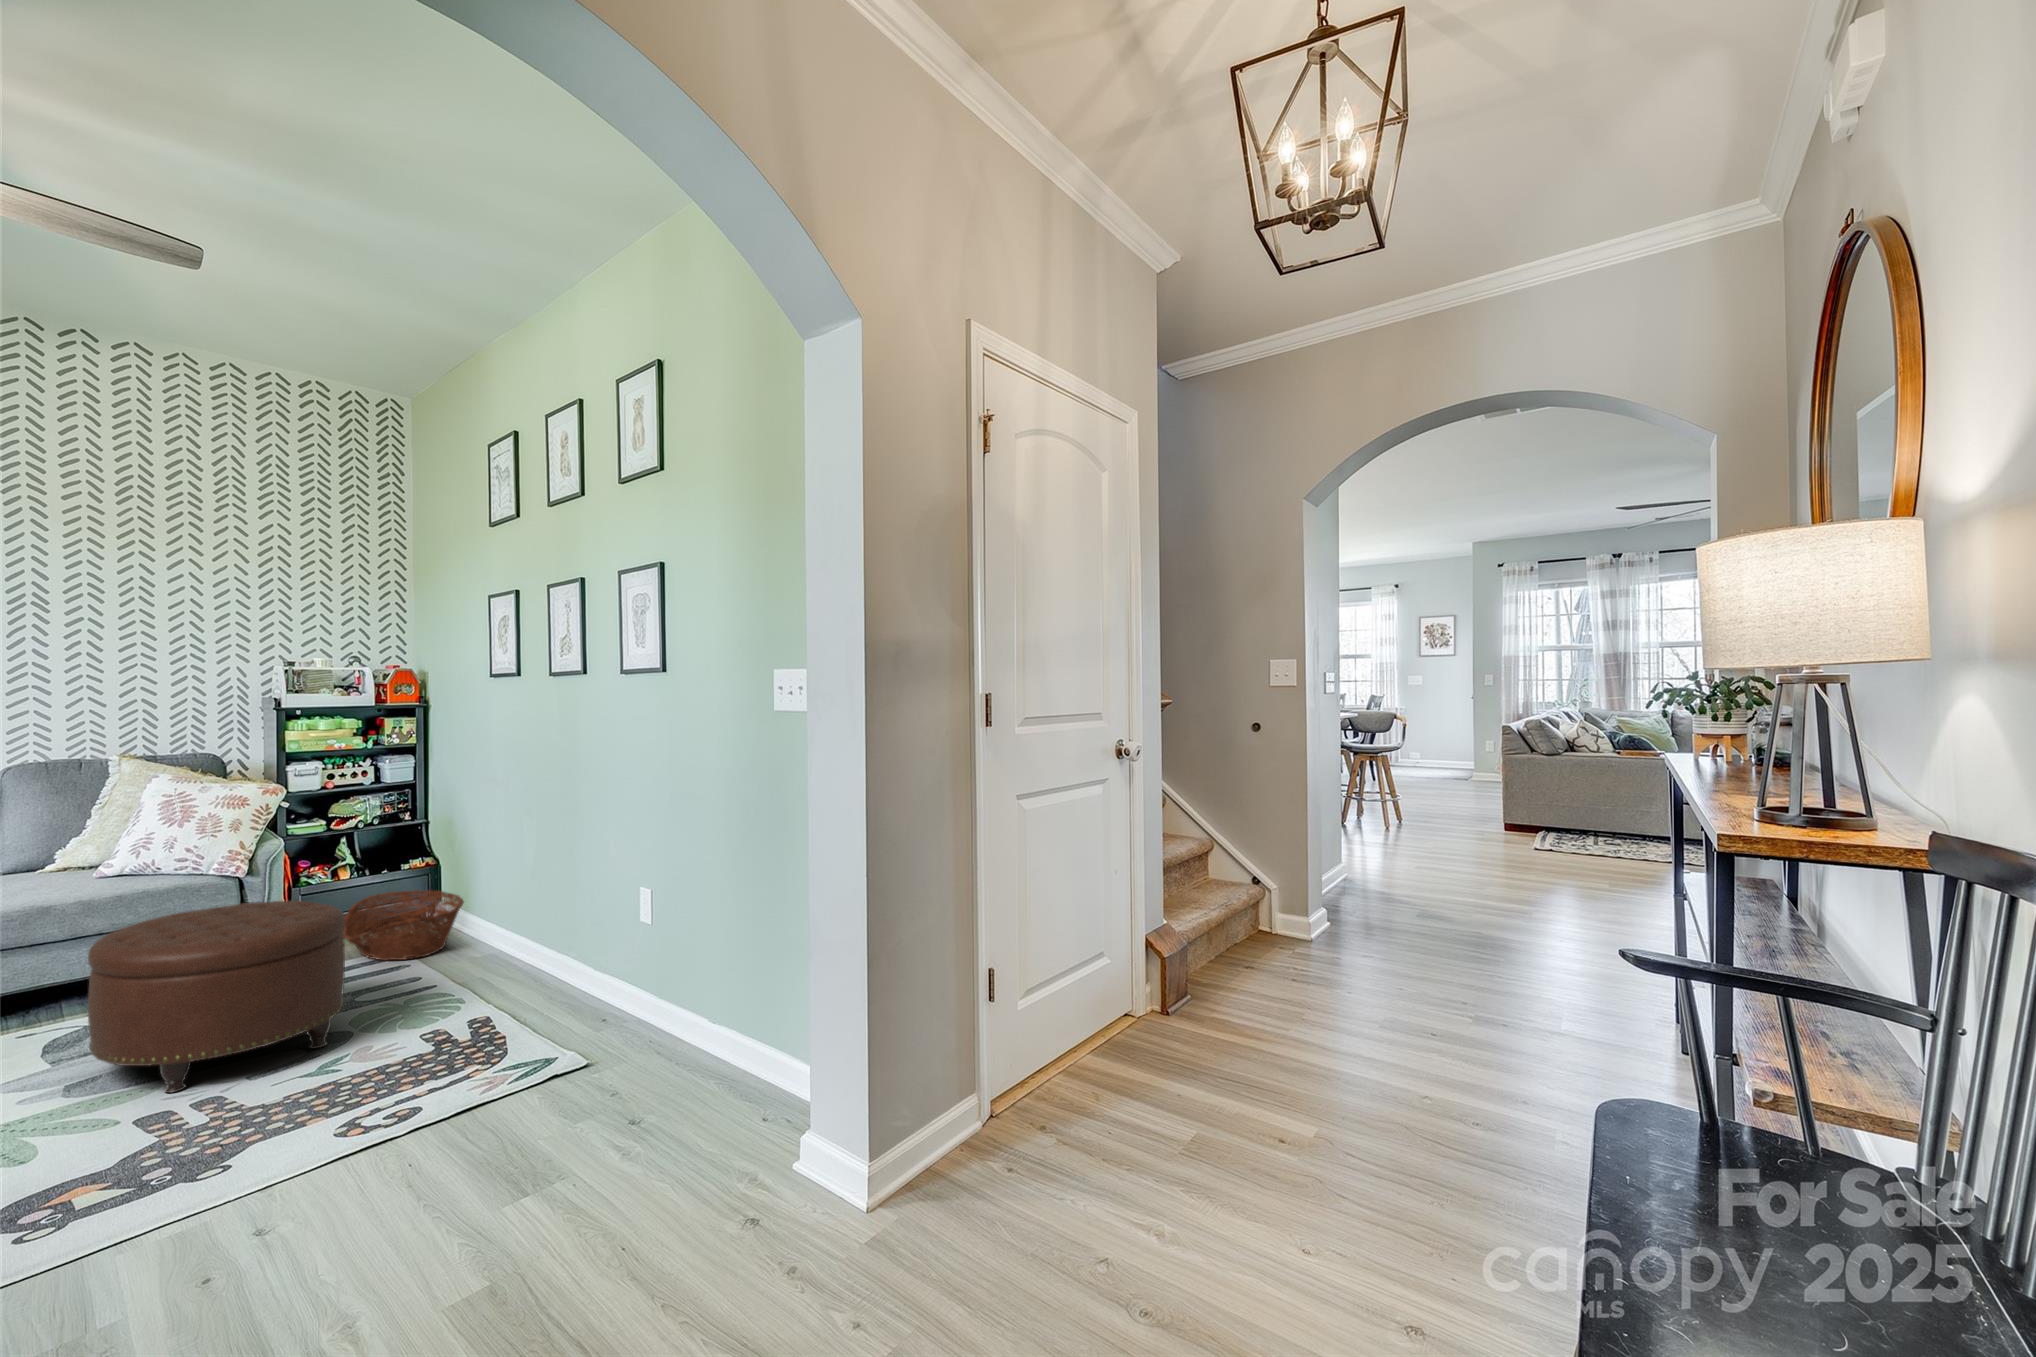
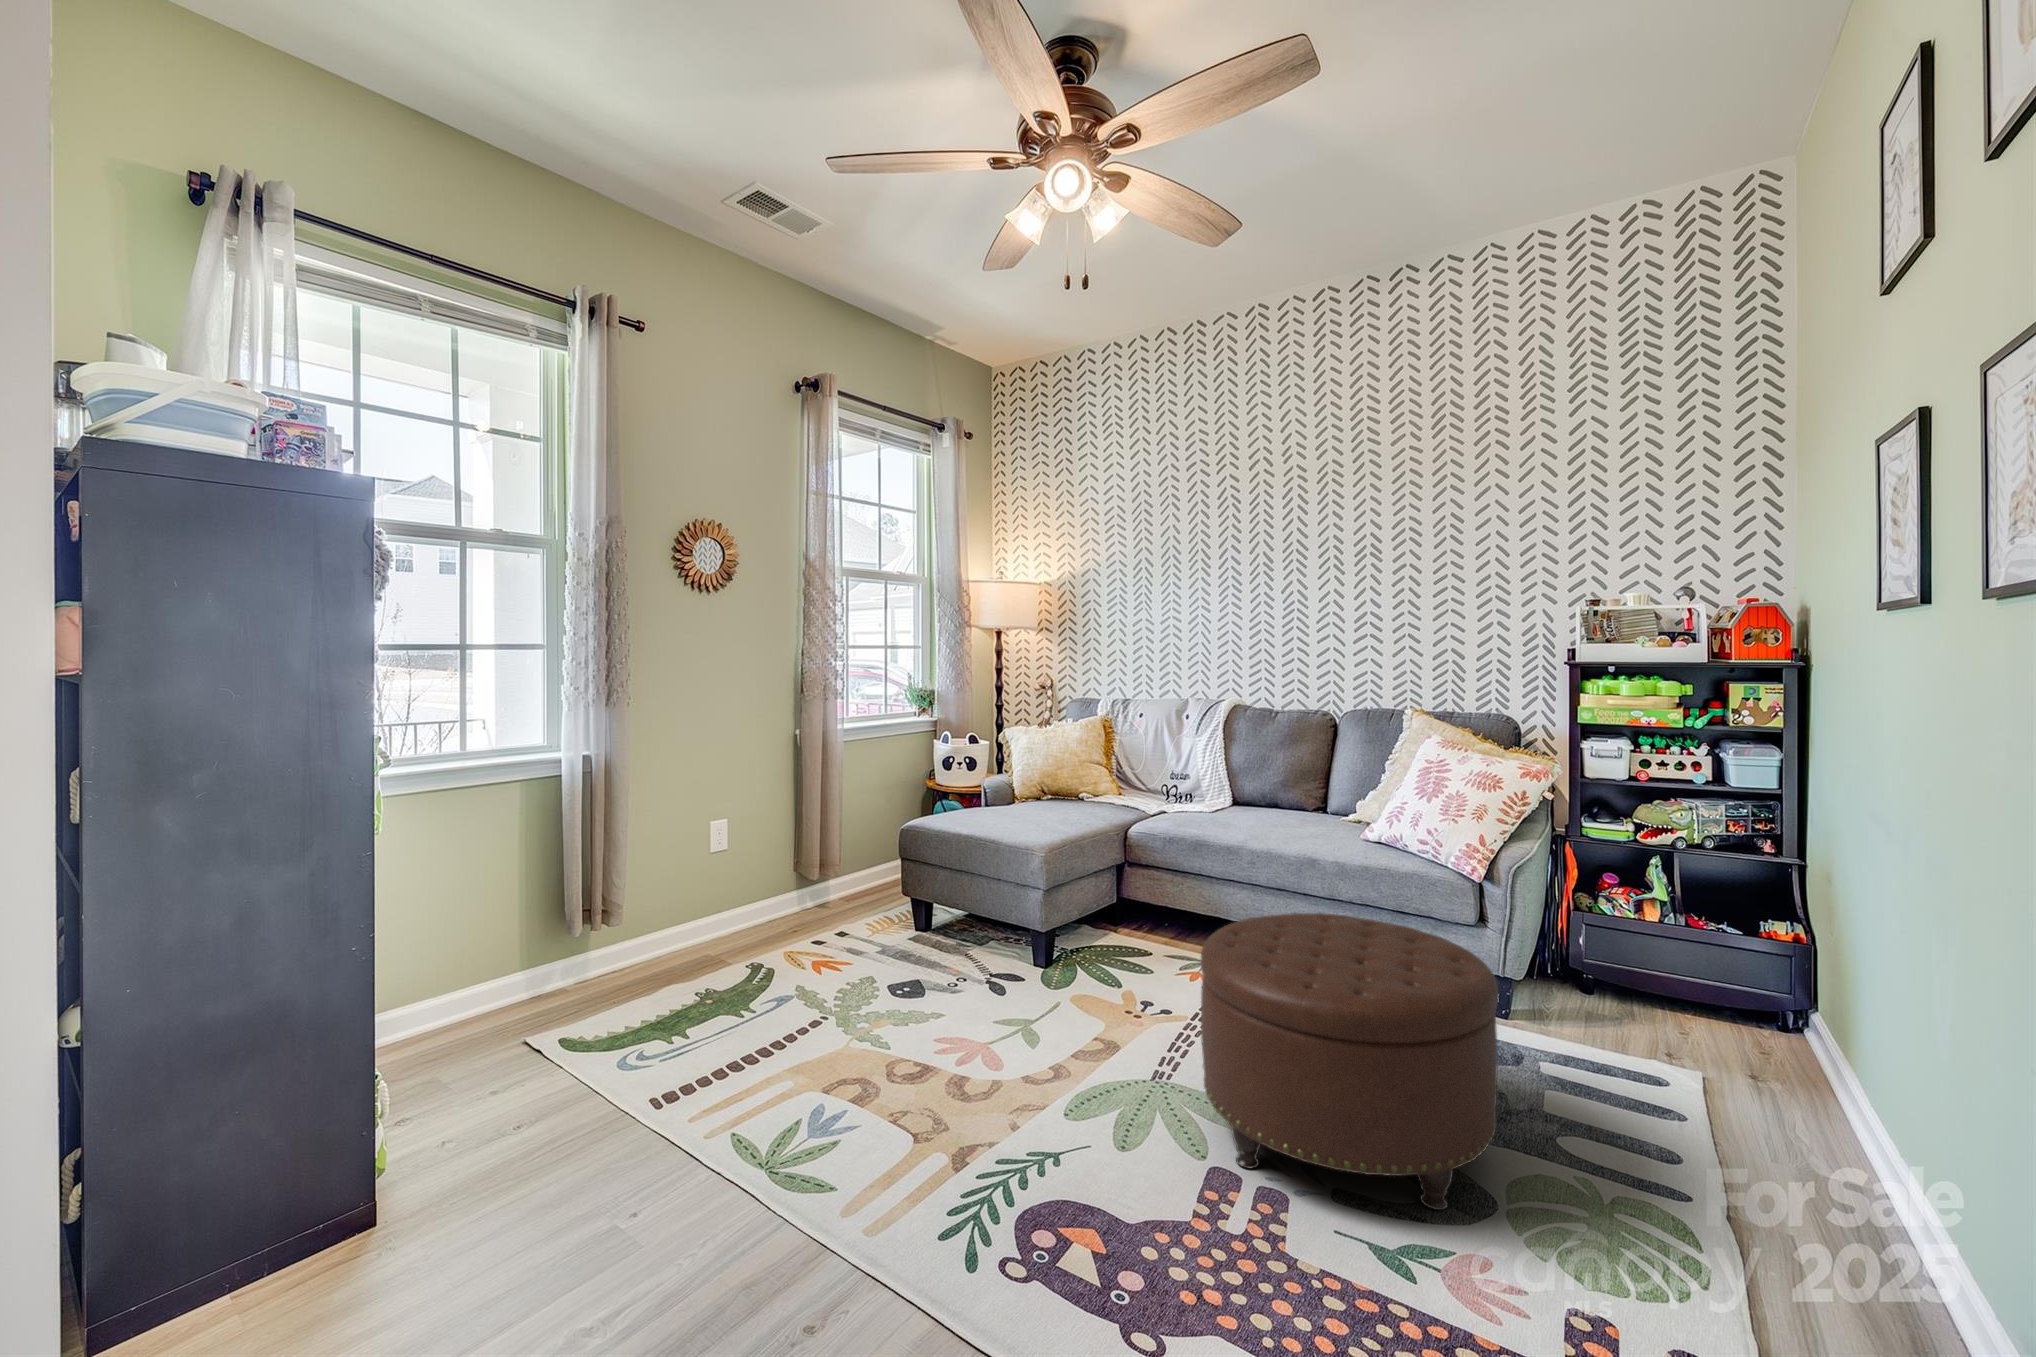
basket: present [343,890,464,960] -> none [1608,958,1826,1107]

